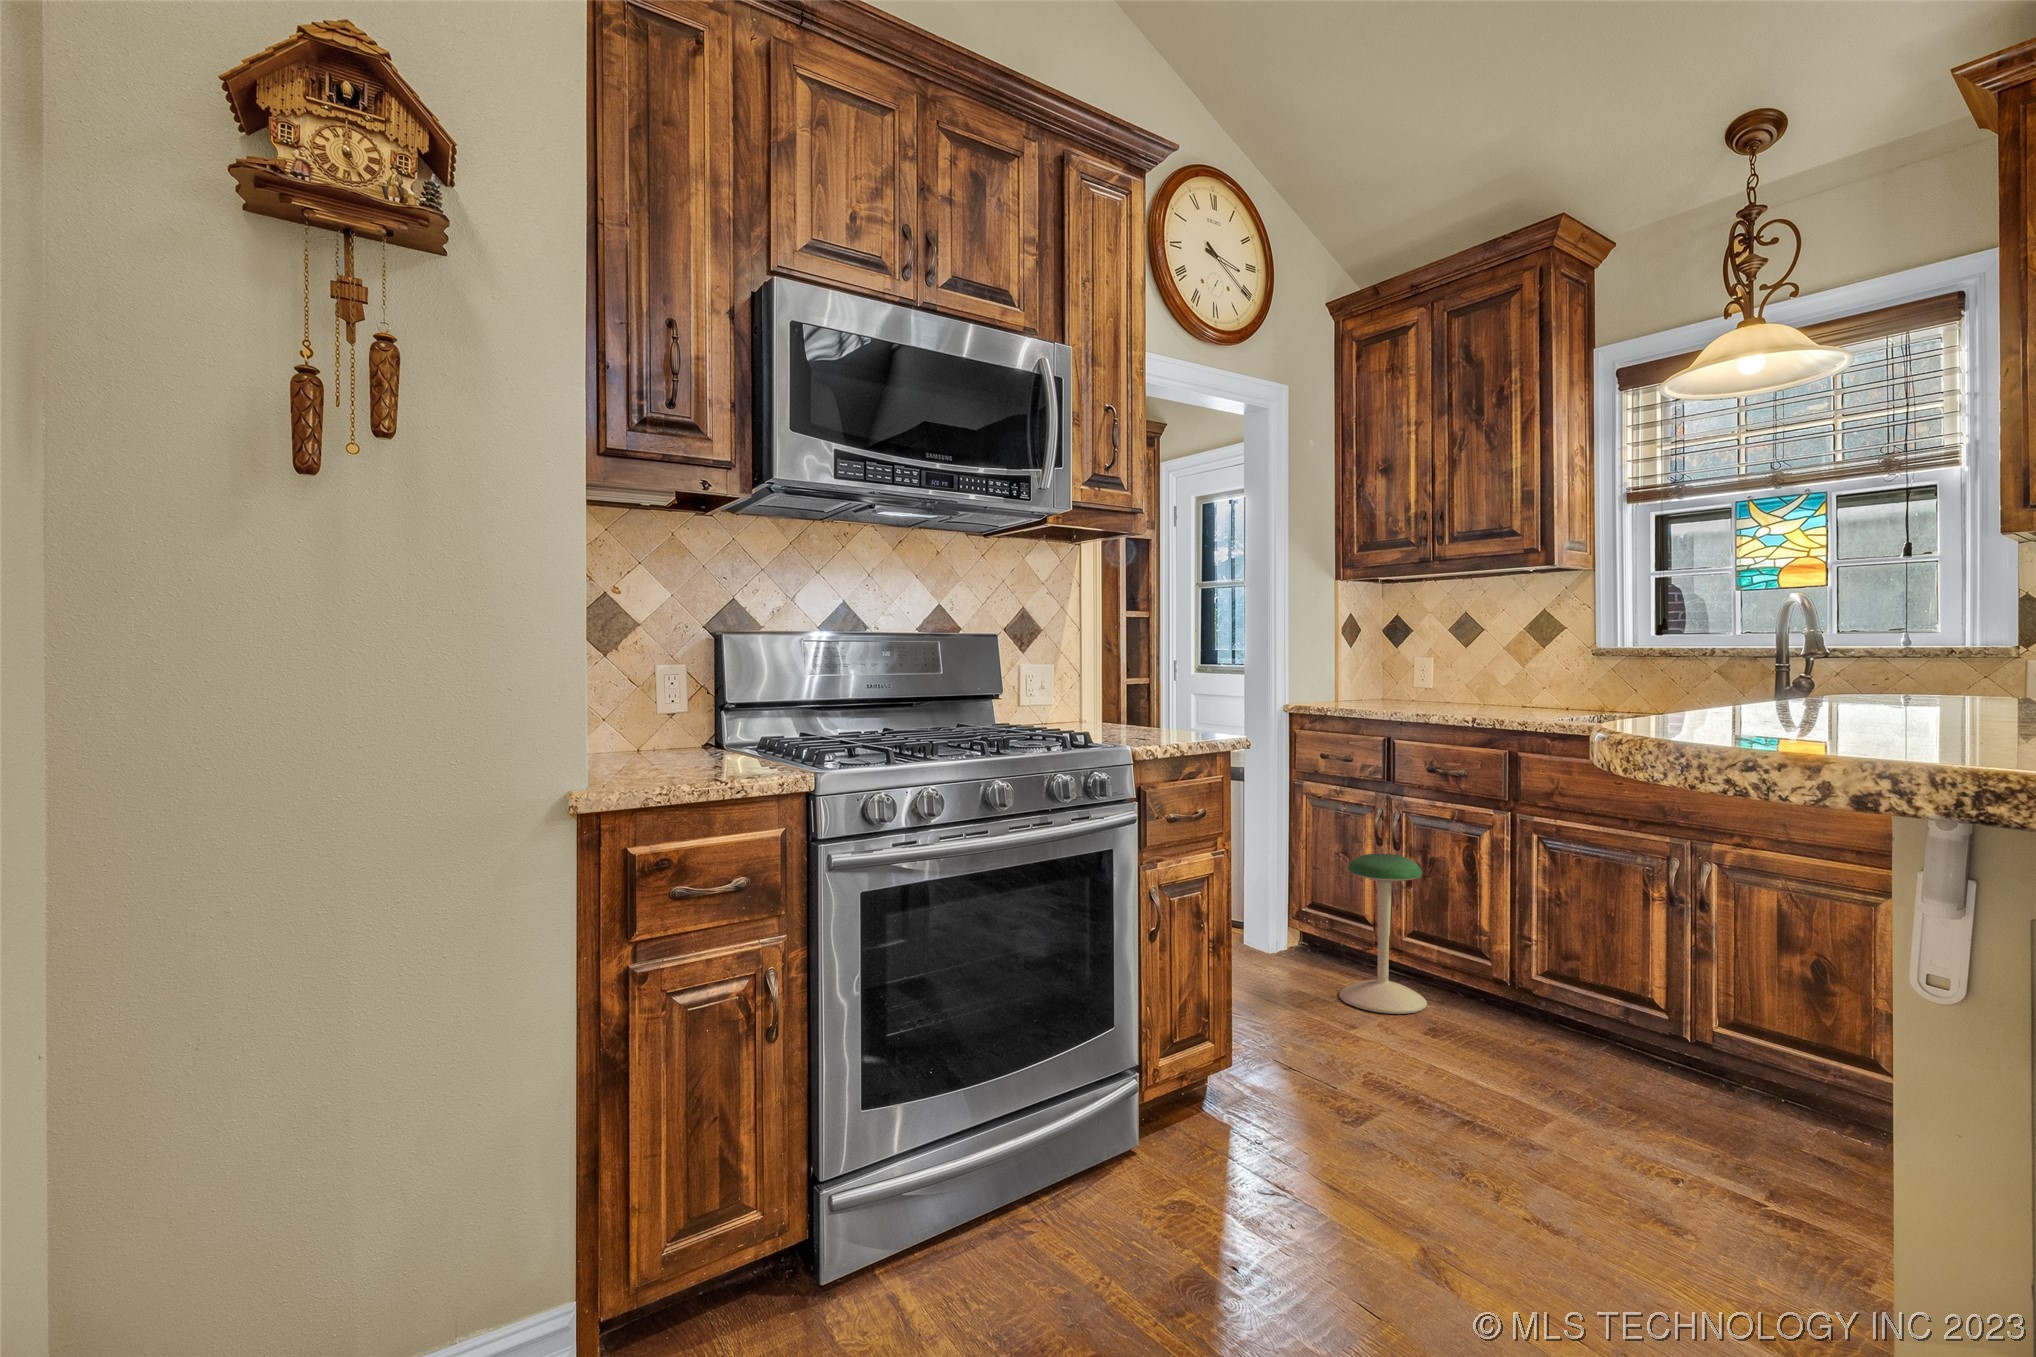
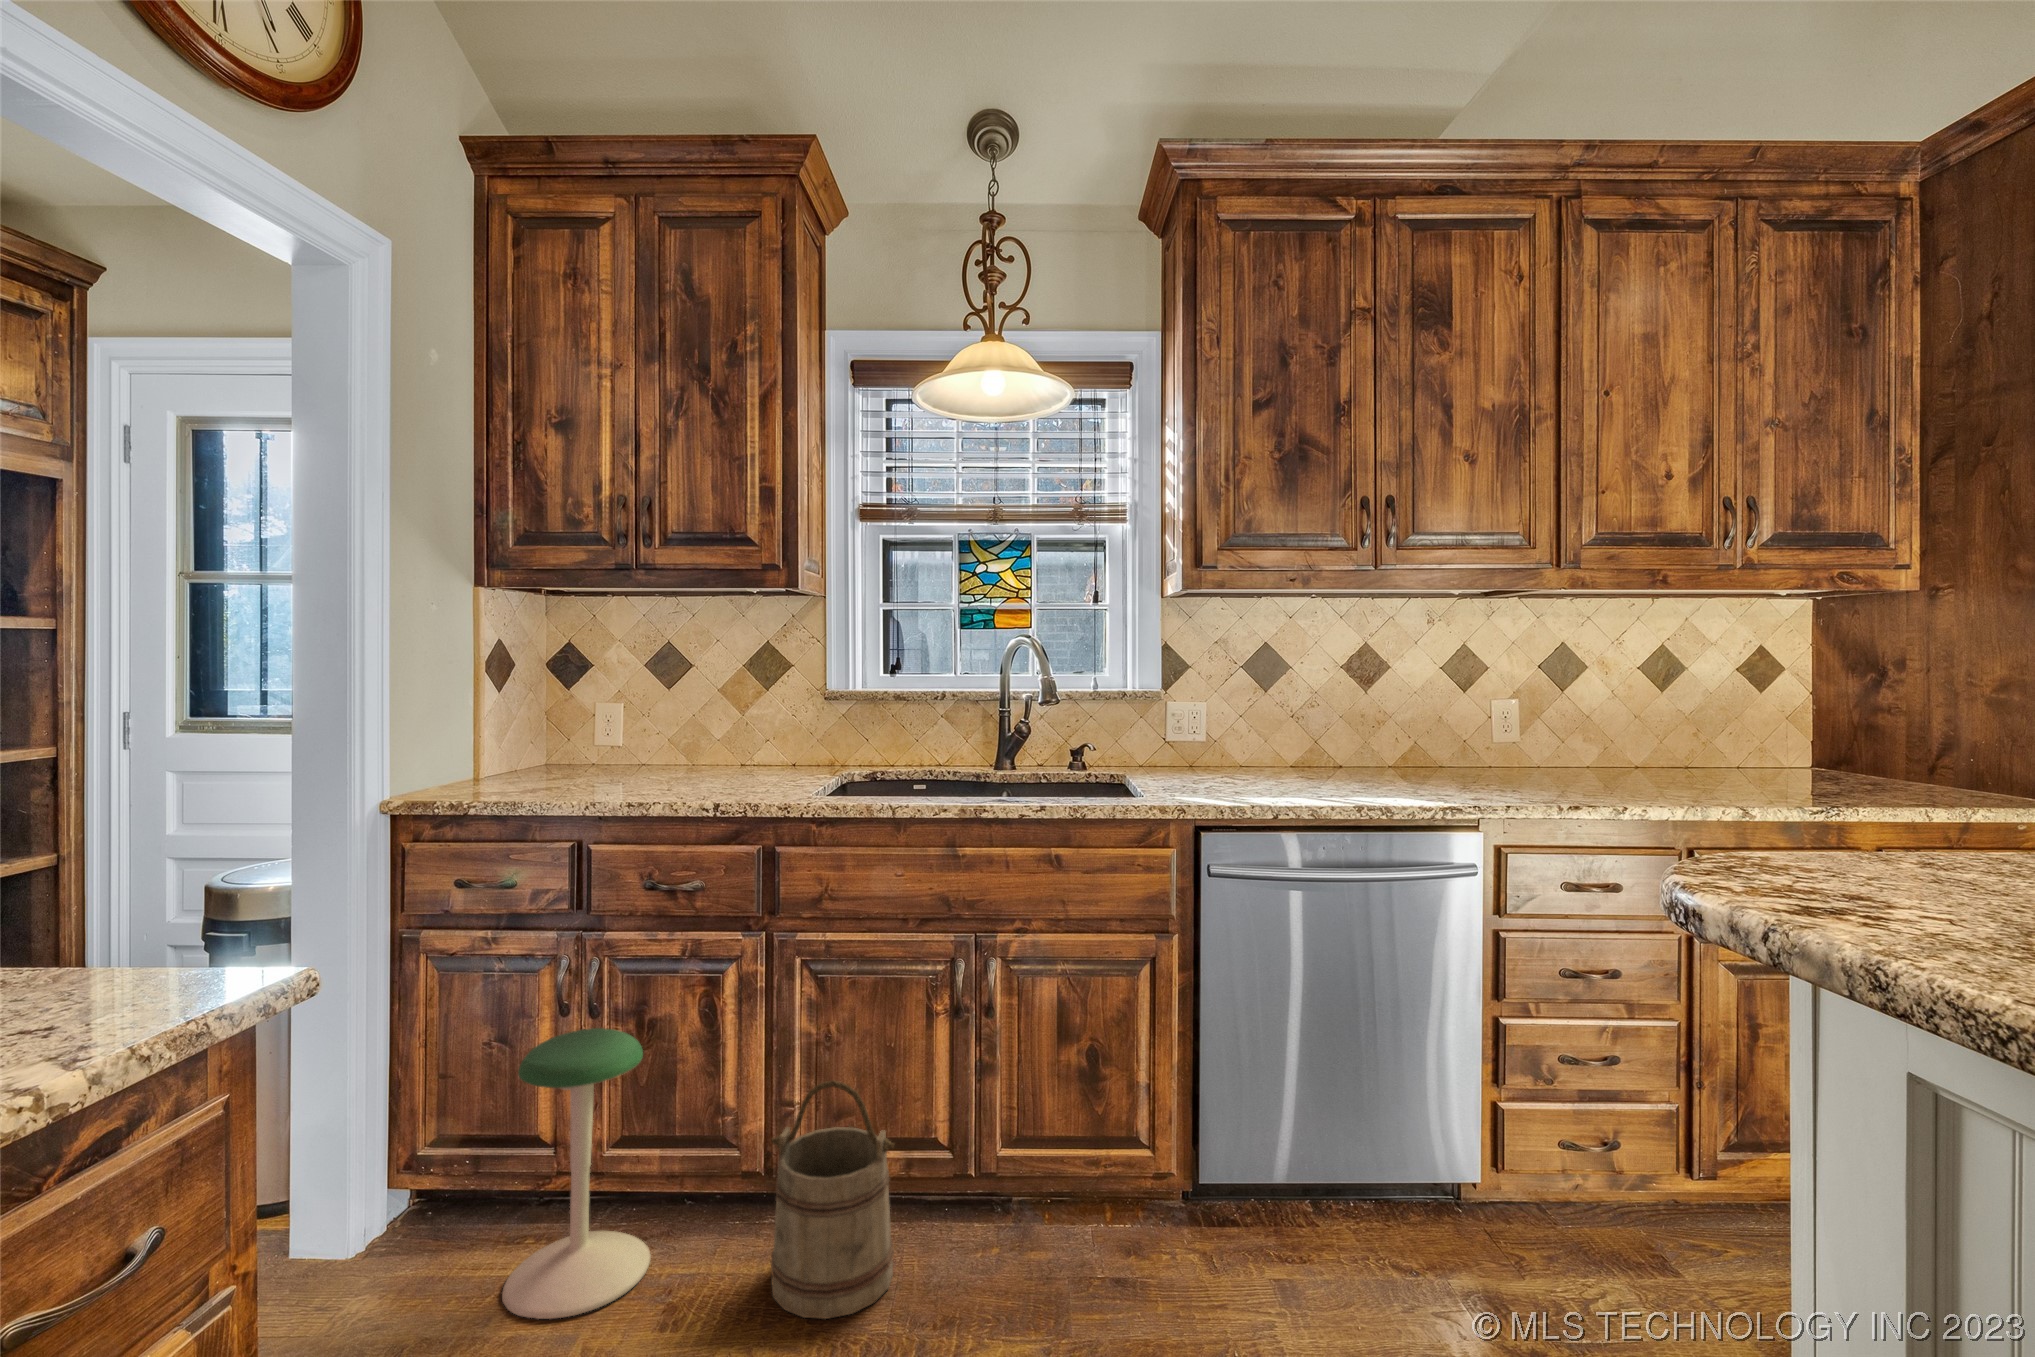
bucket: none [1496,912,1593,1067] -> present [771,1080,894,1319]

